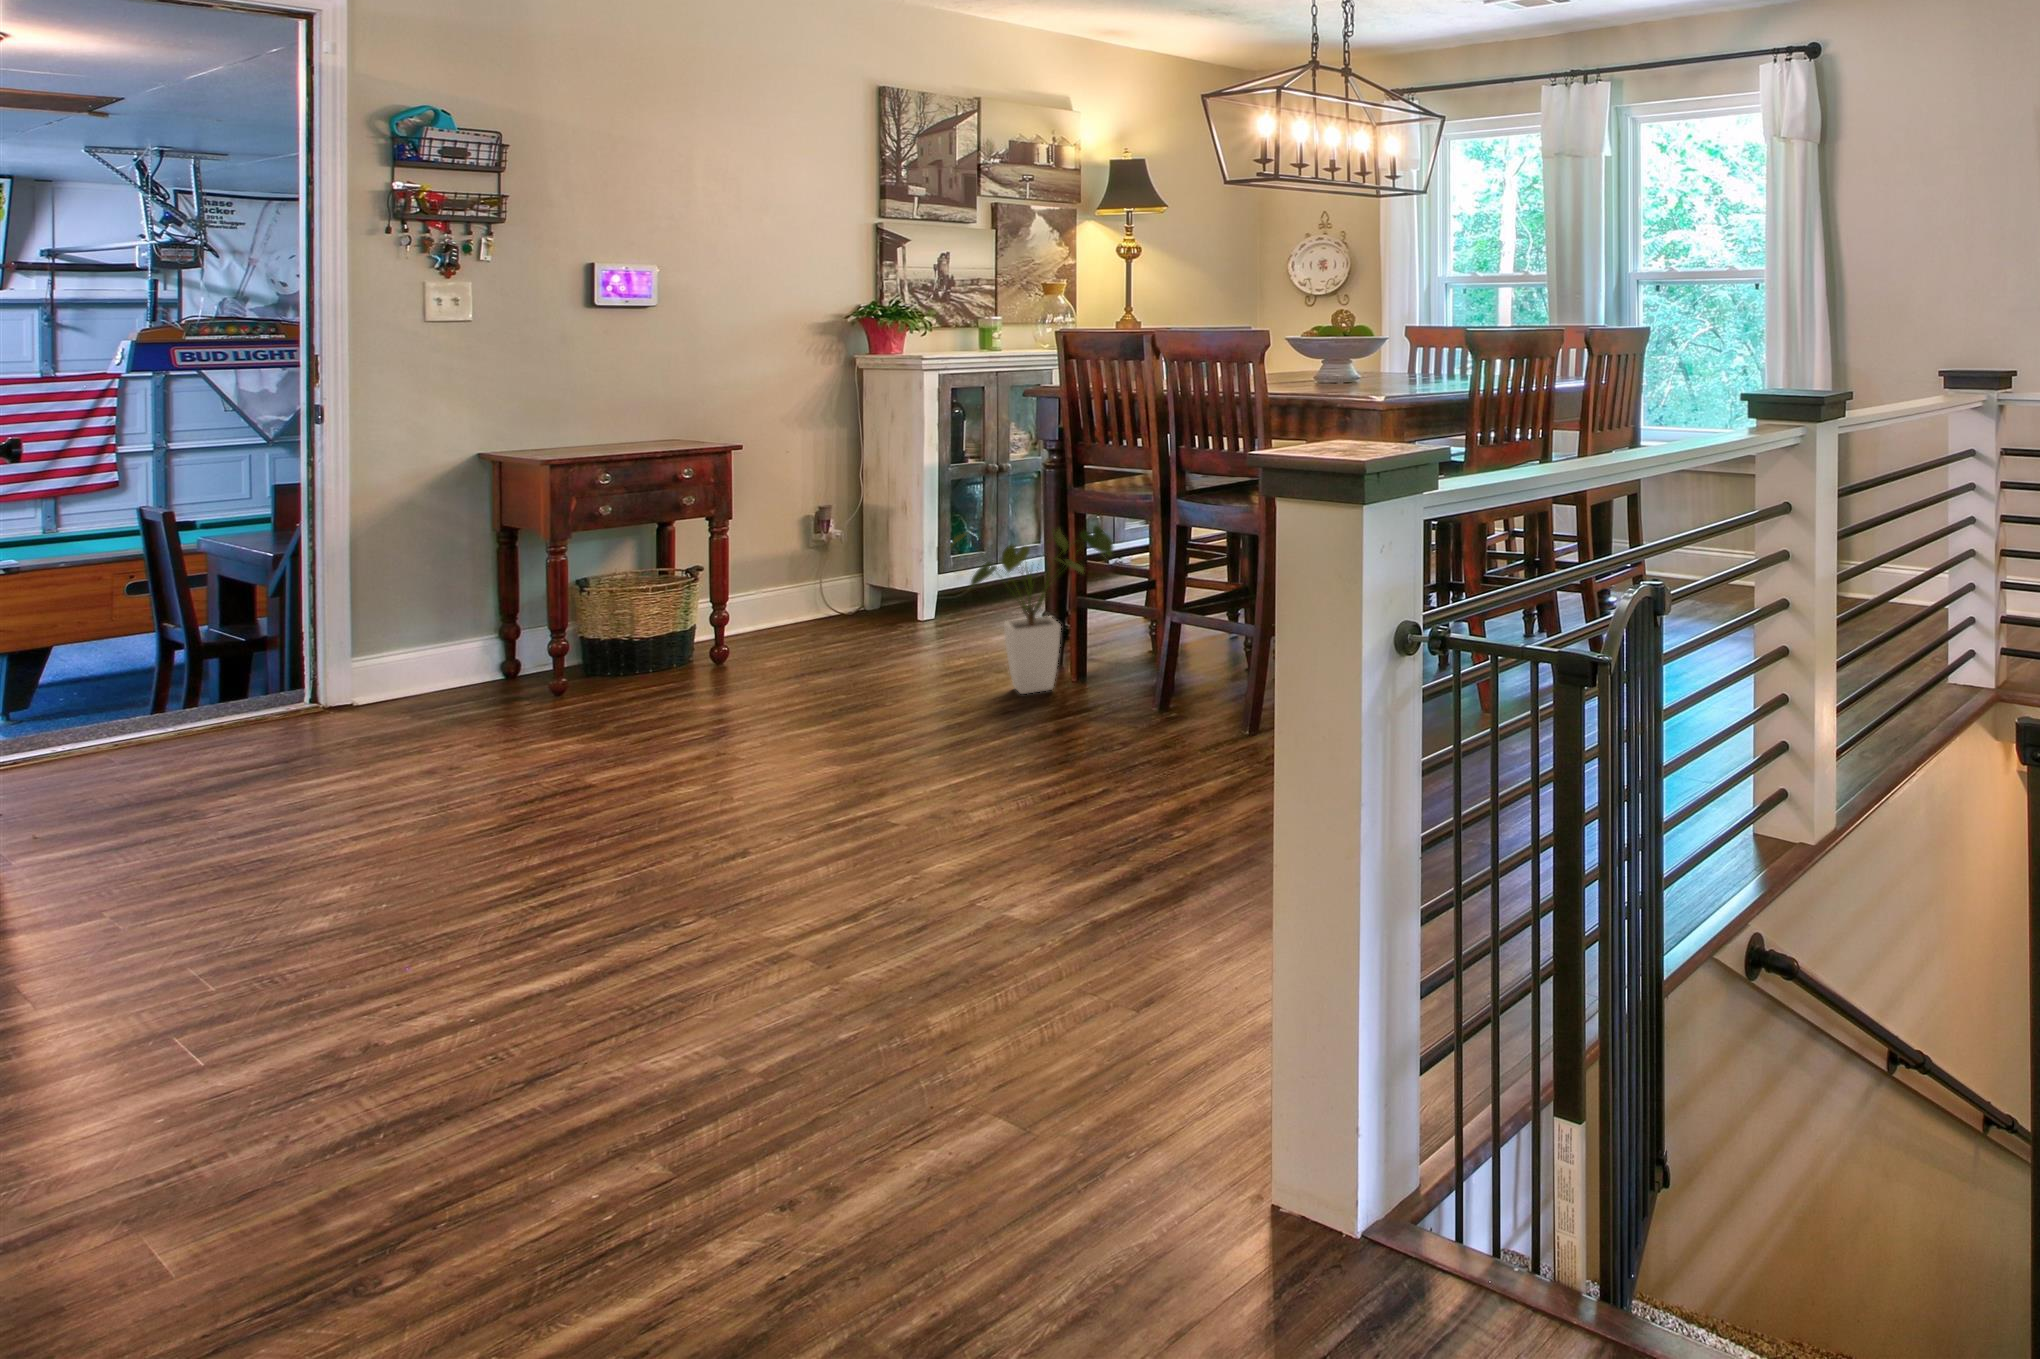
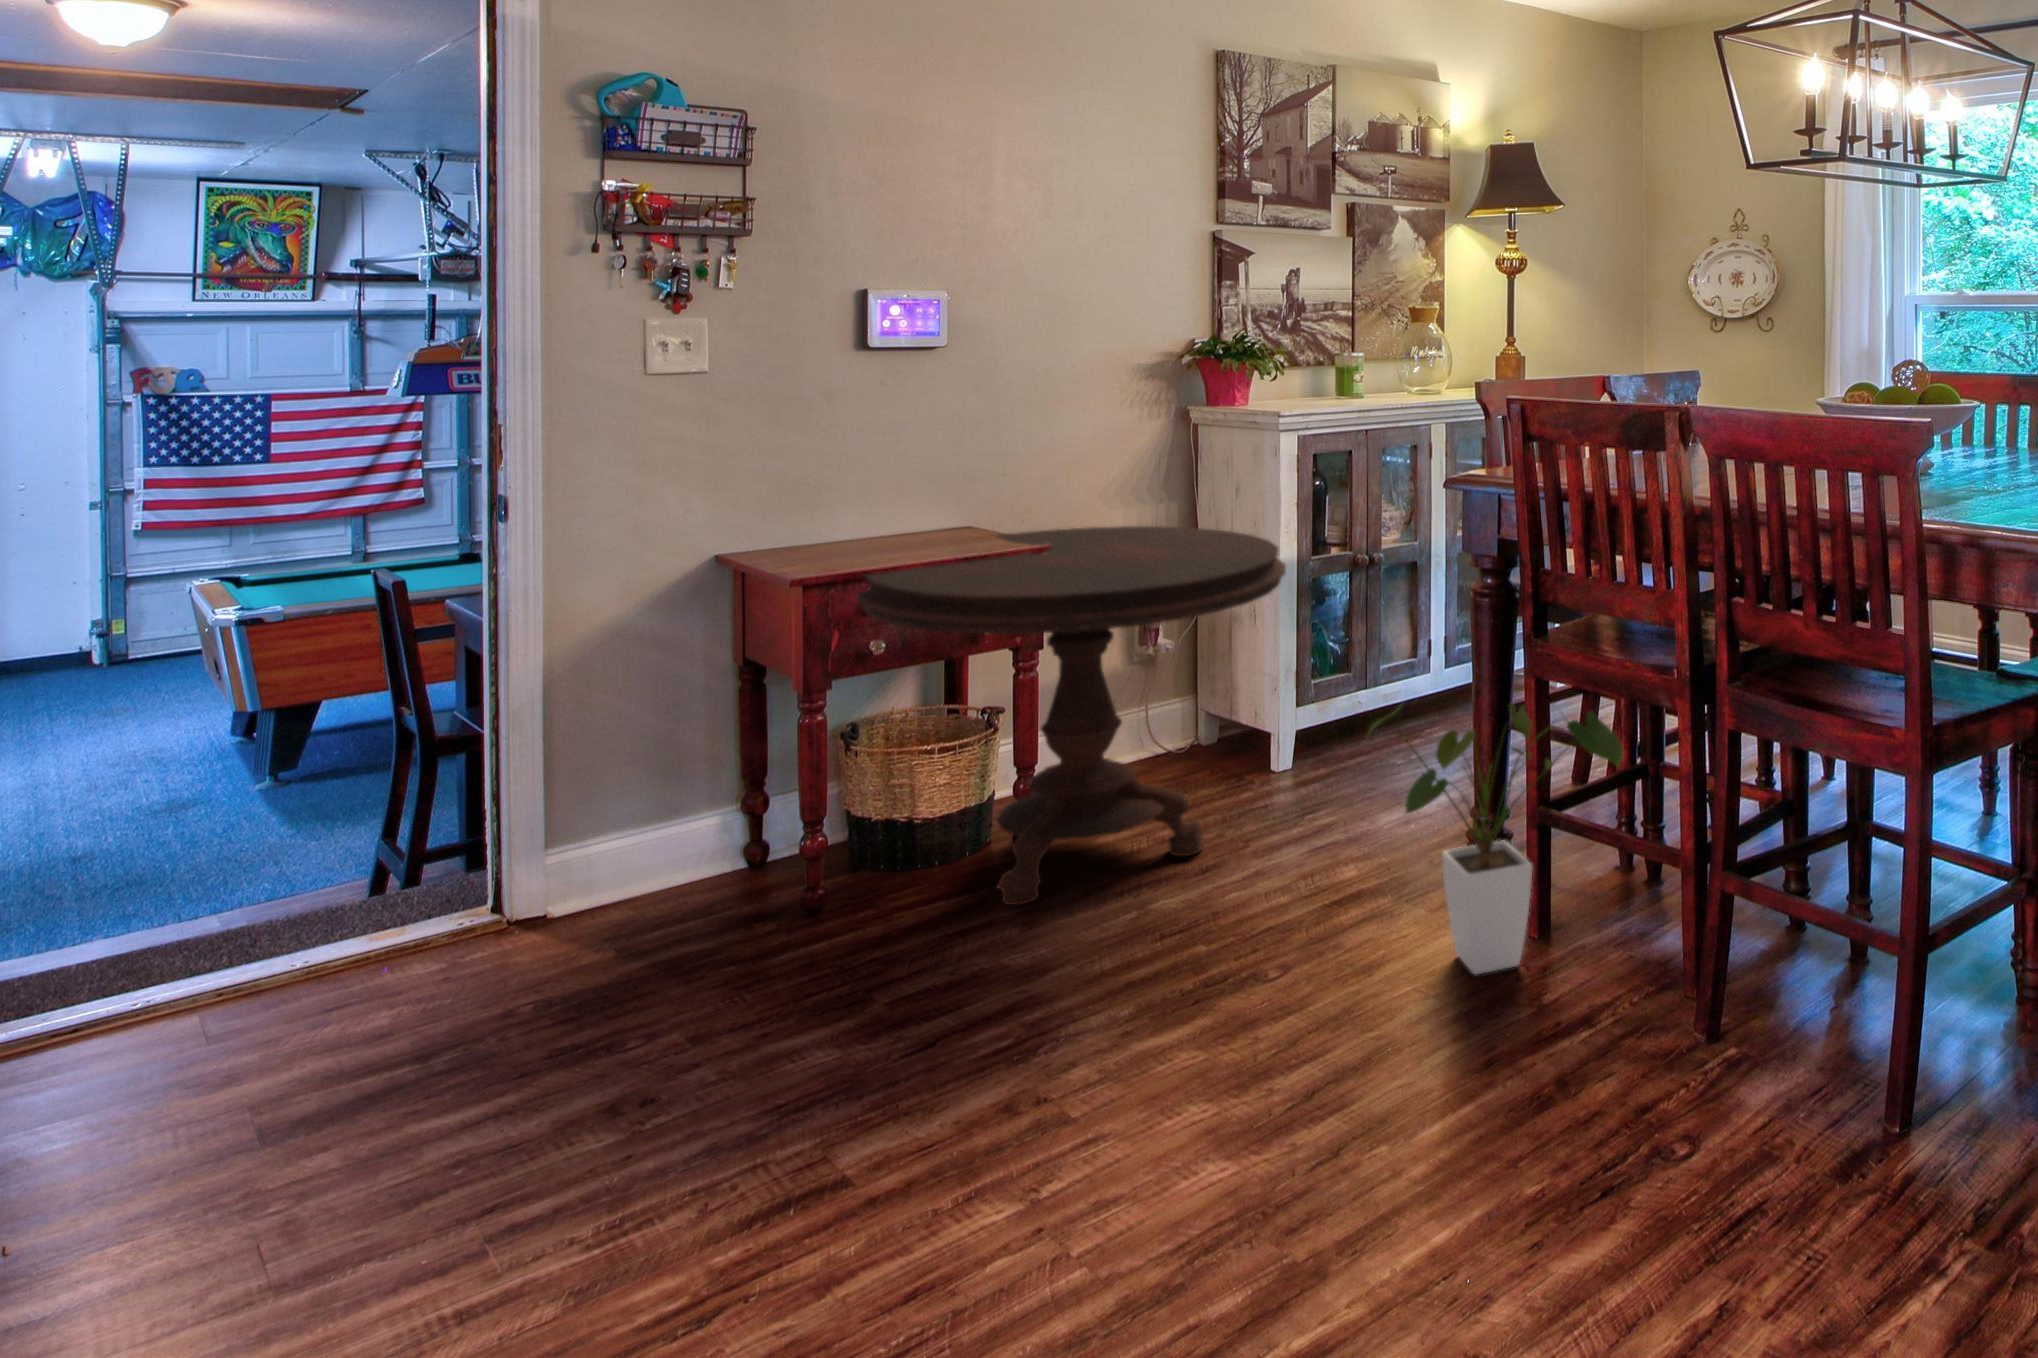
side table: none [590,438,917,683] -> present [857,526,1286,905]

